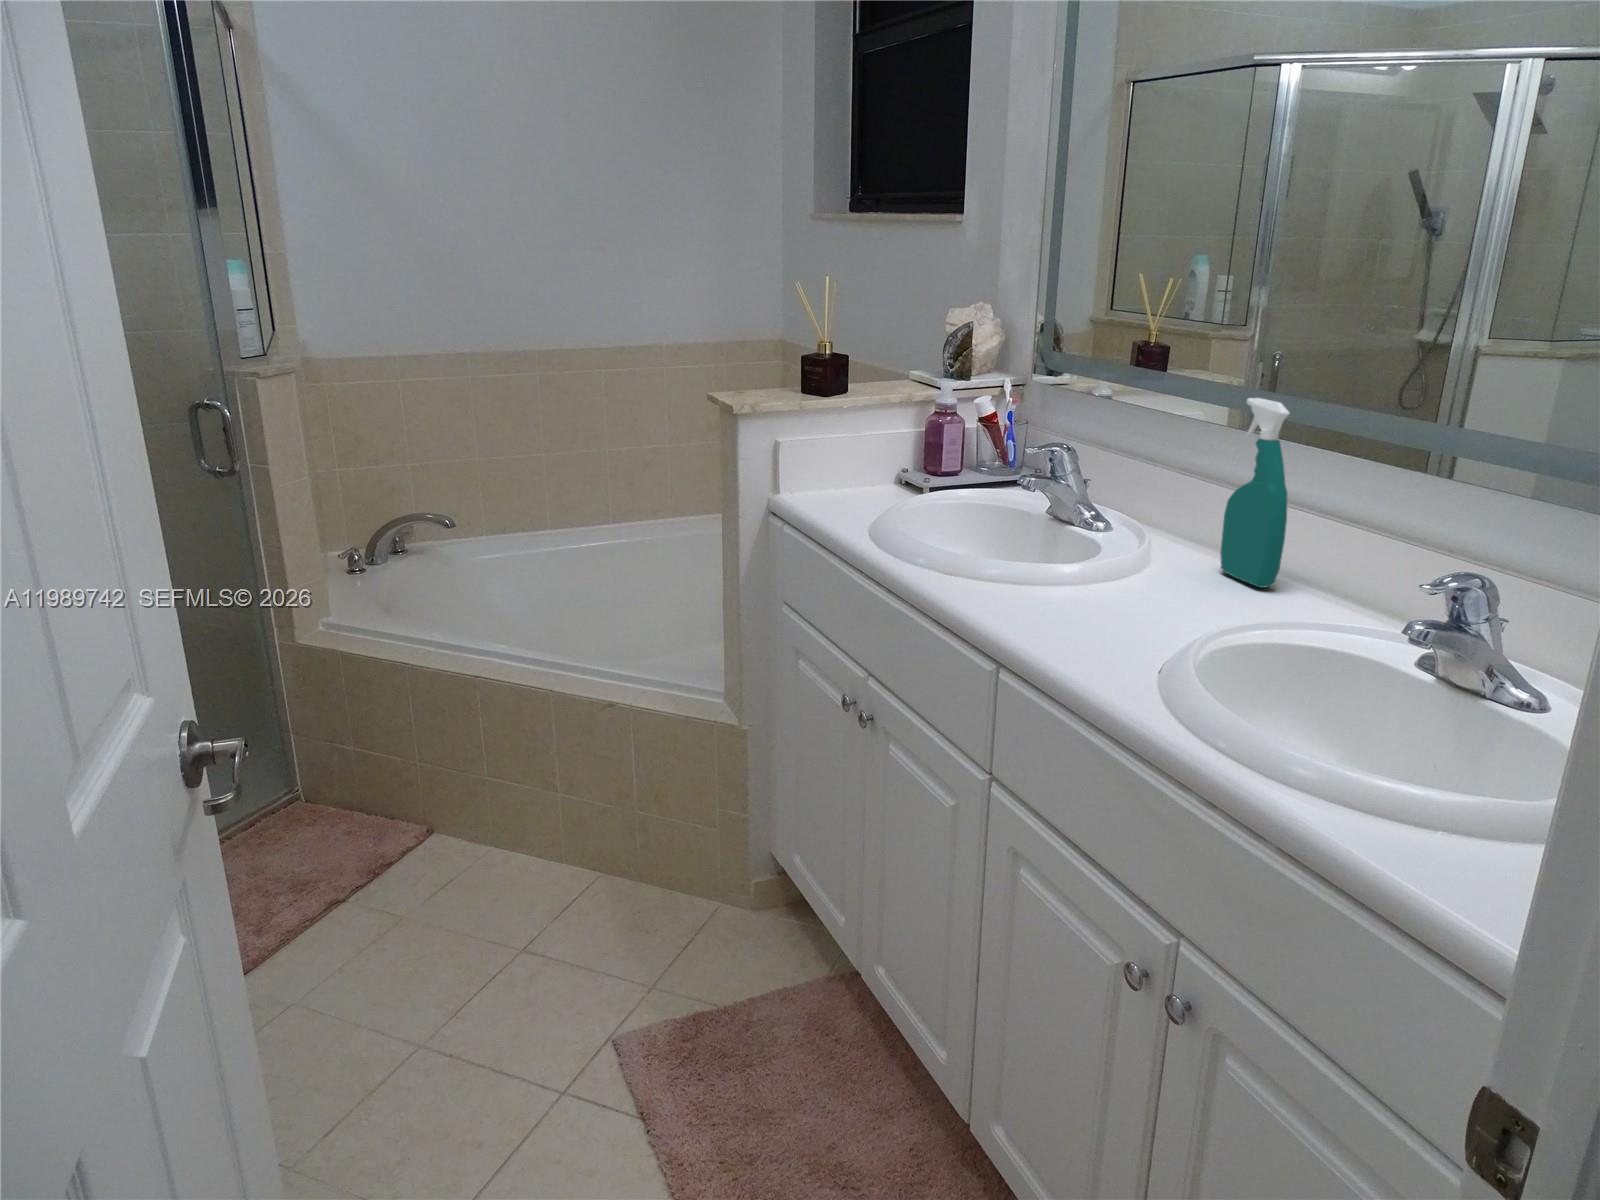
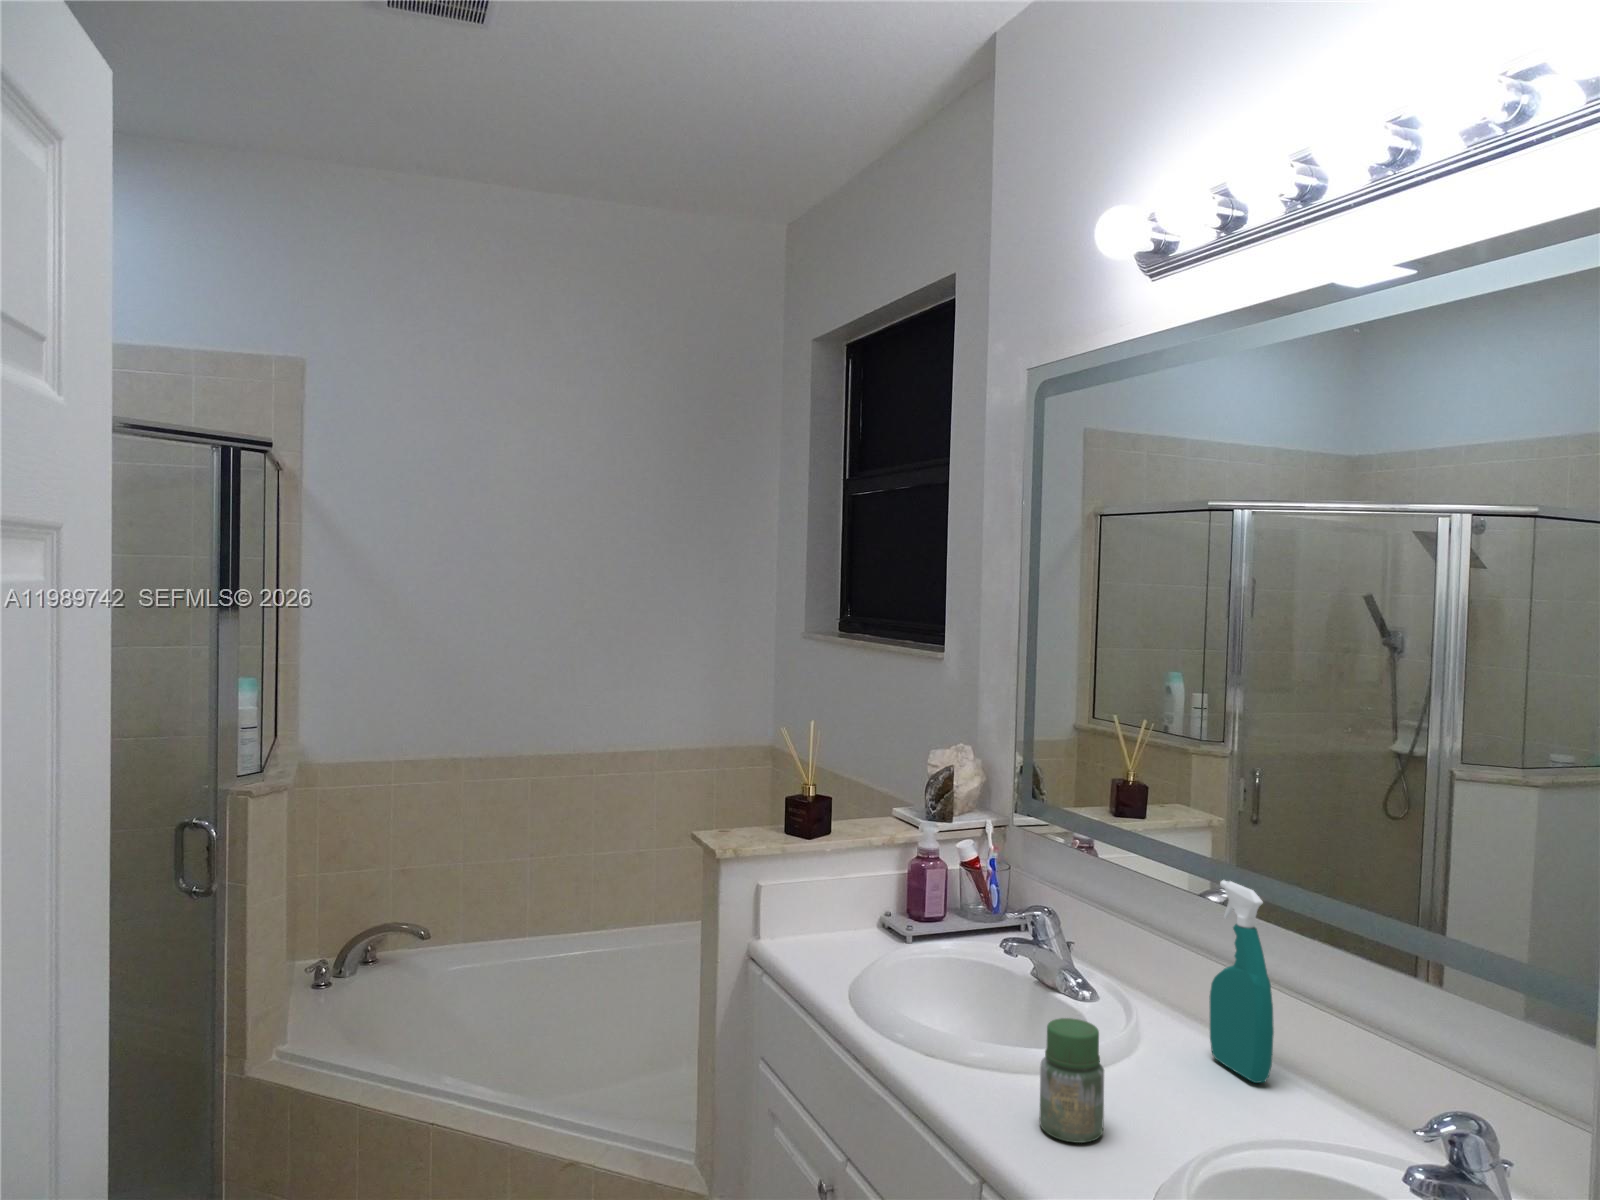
jar: none [1050,519,1117,627] -> present [1039,1018,1104,1143]

